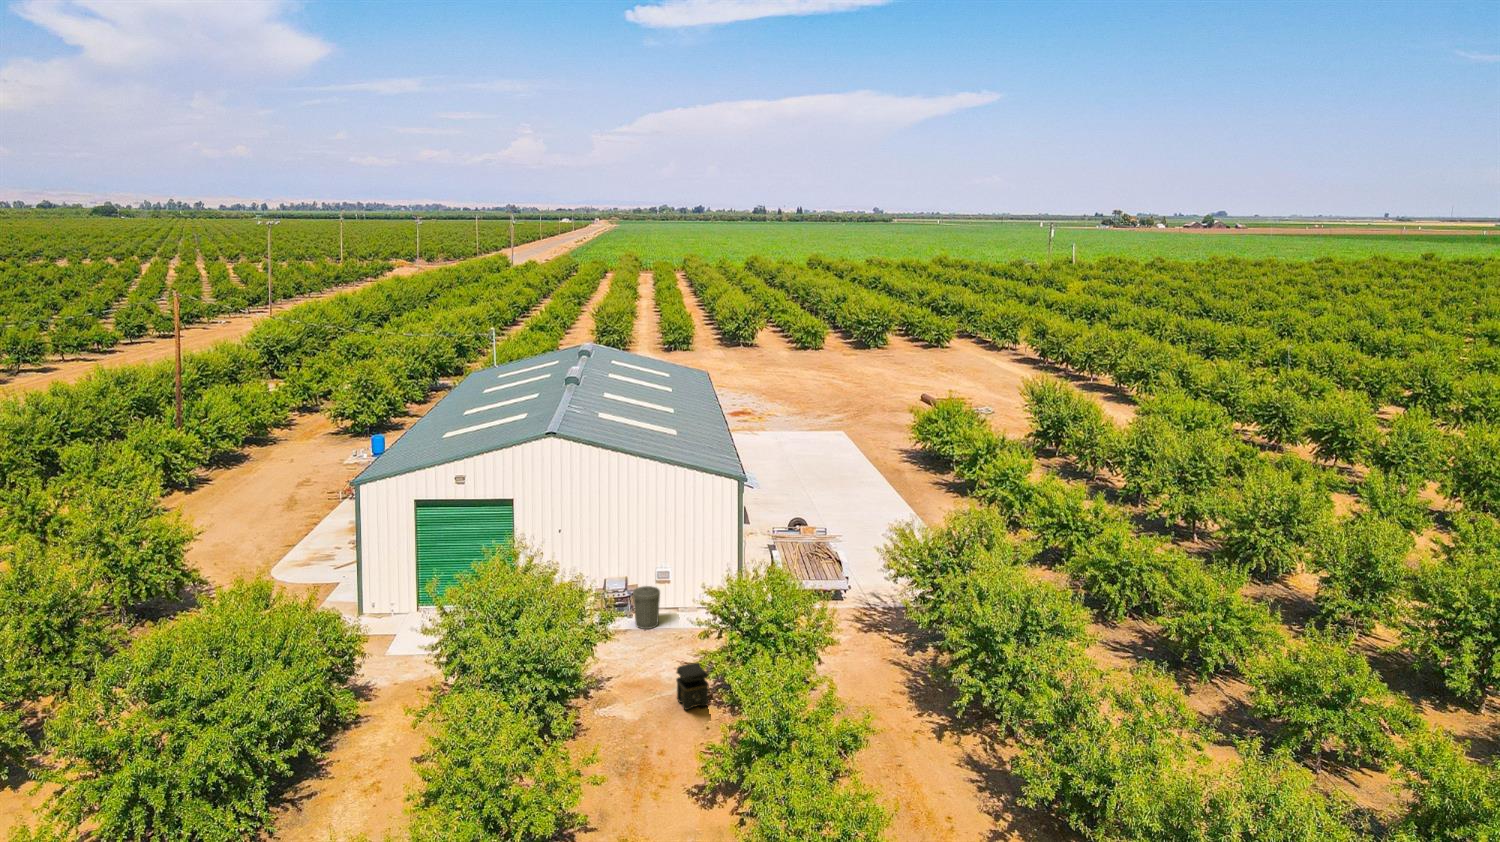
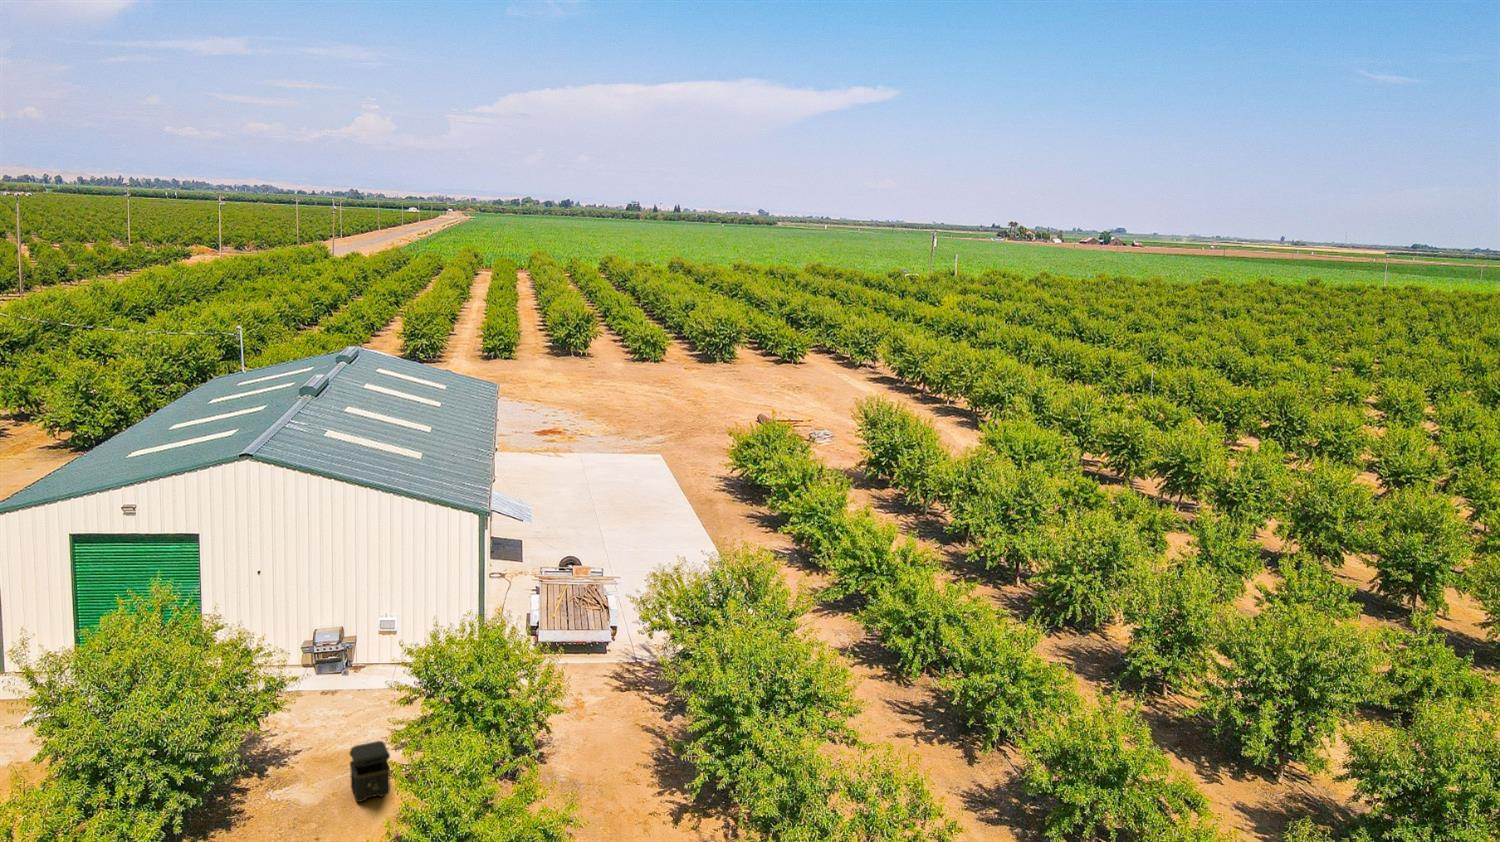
trash can: present [633,586,660,629] -> none [328,641,365,695]

